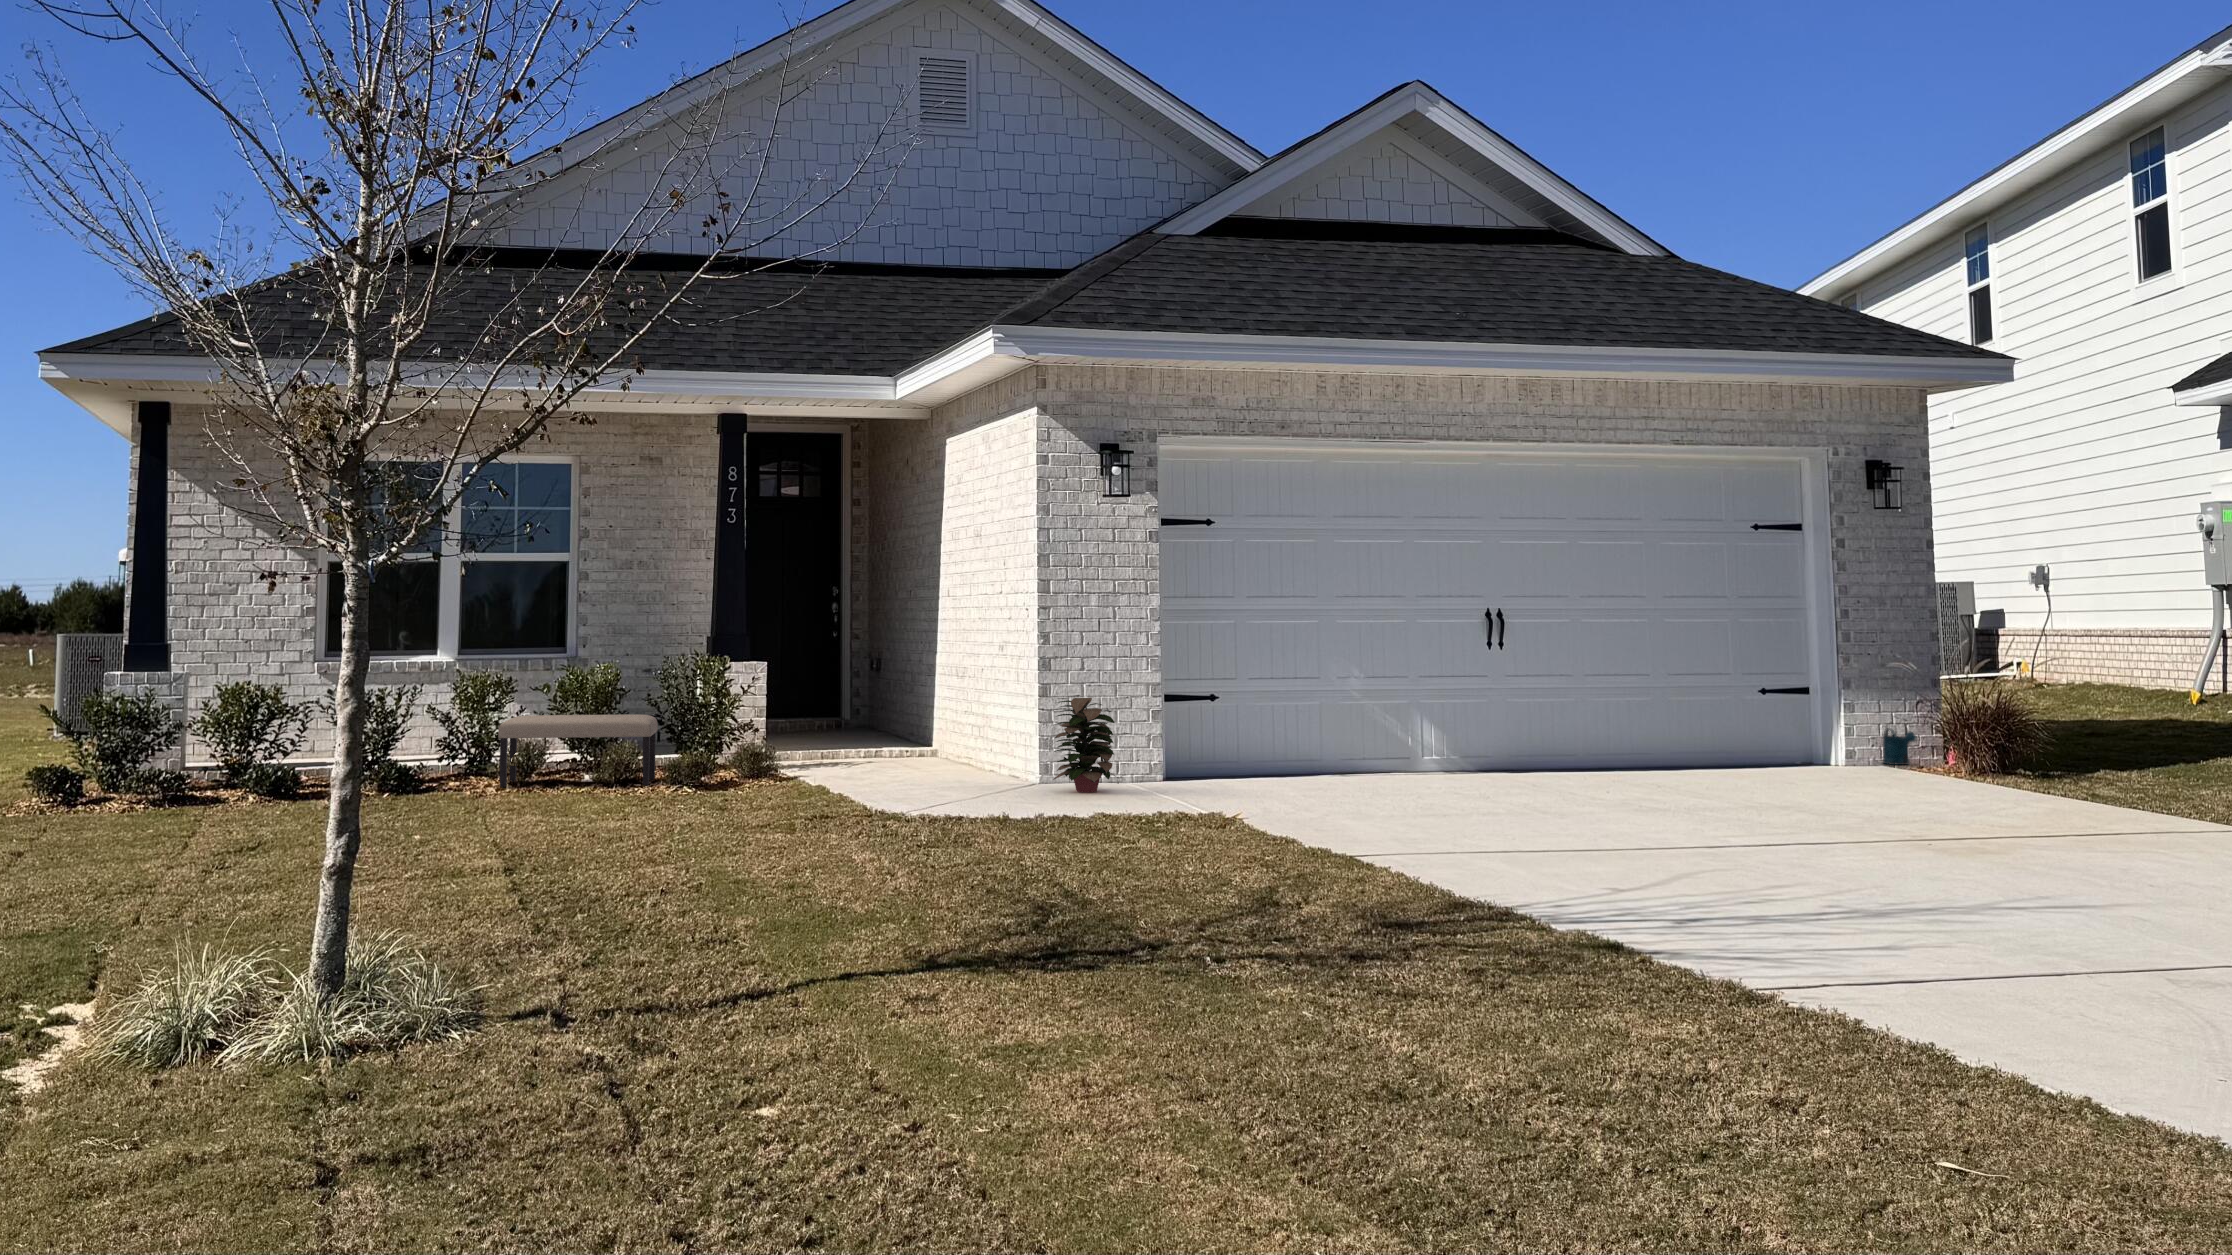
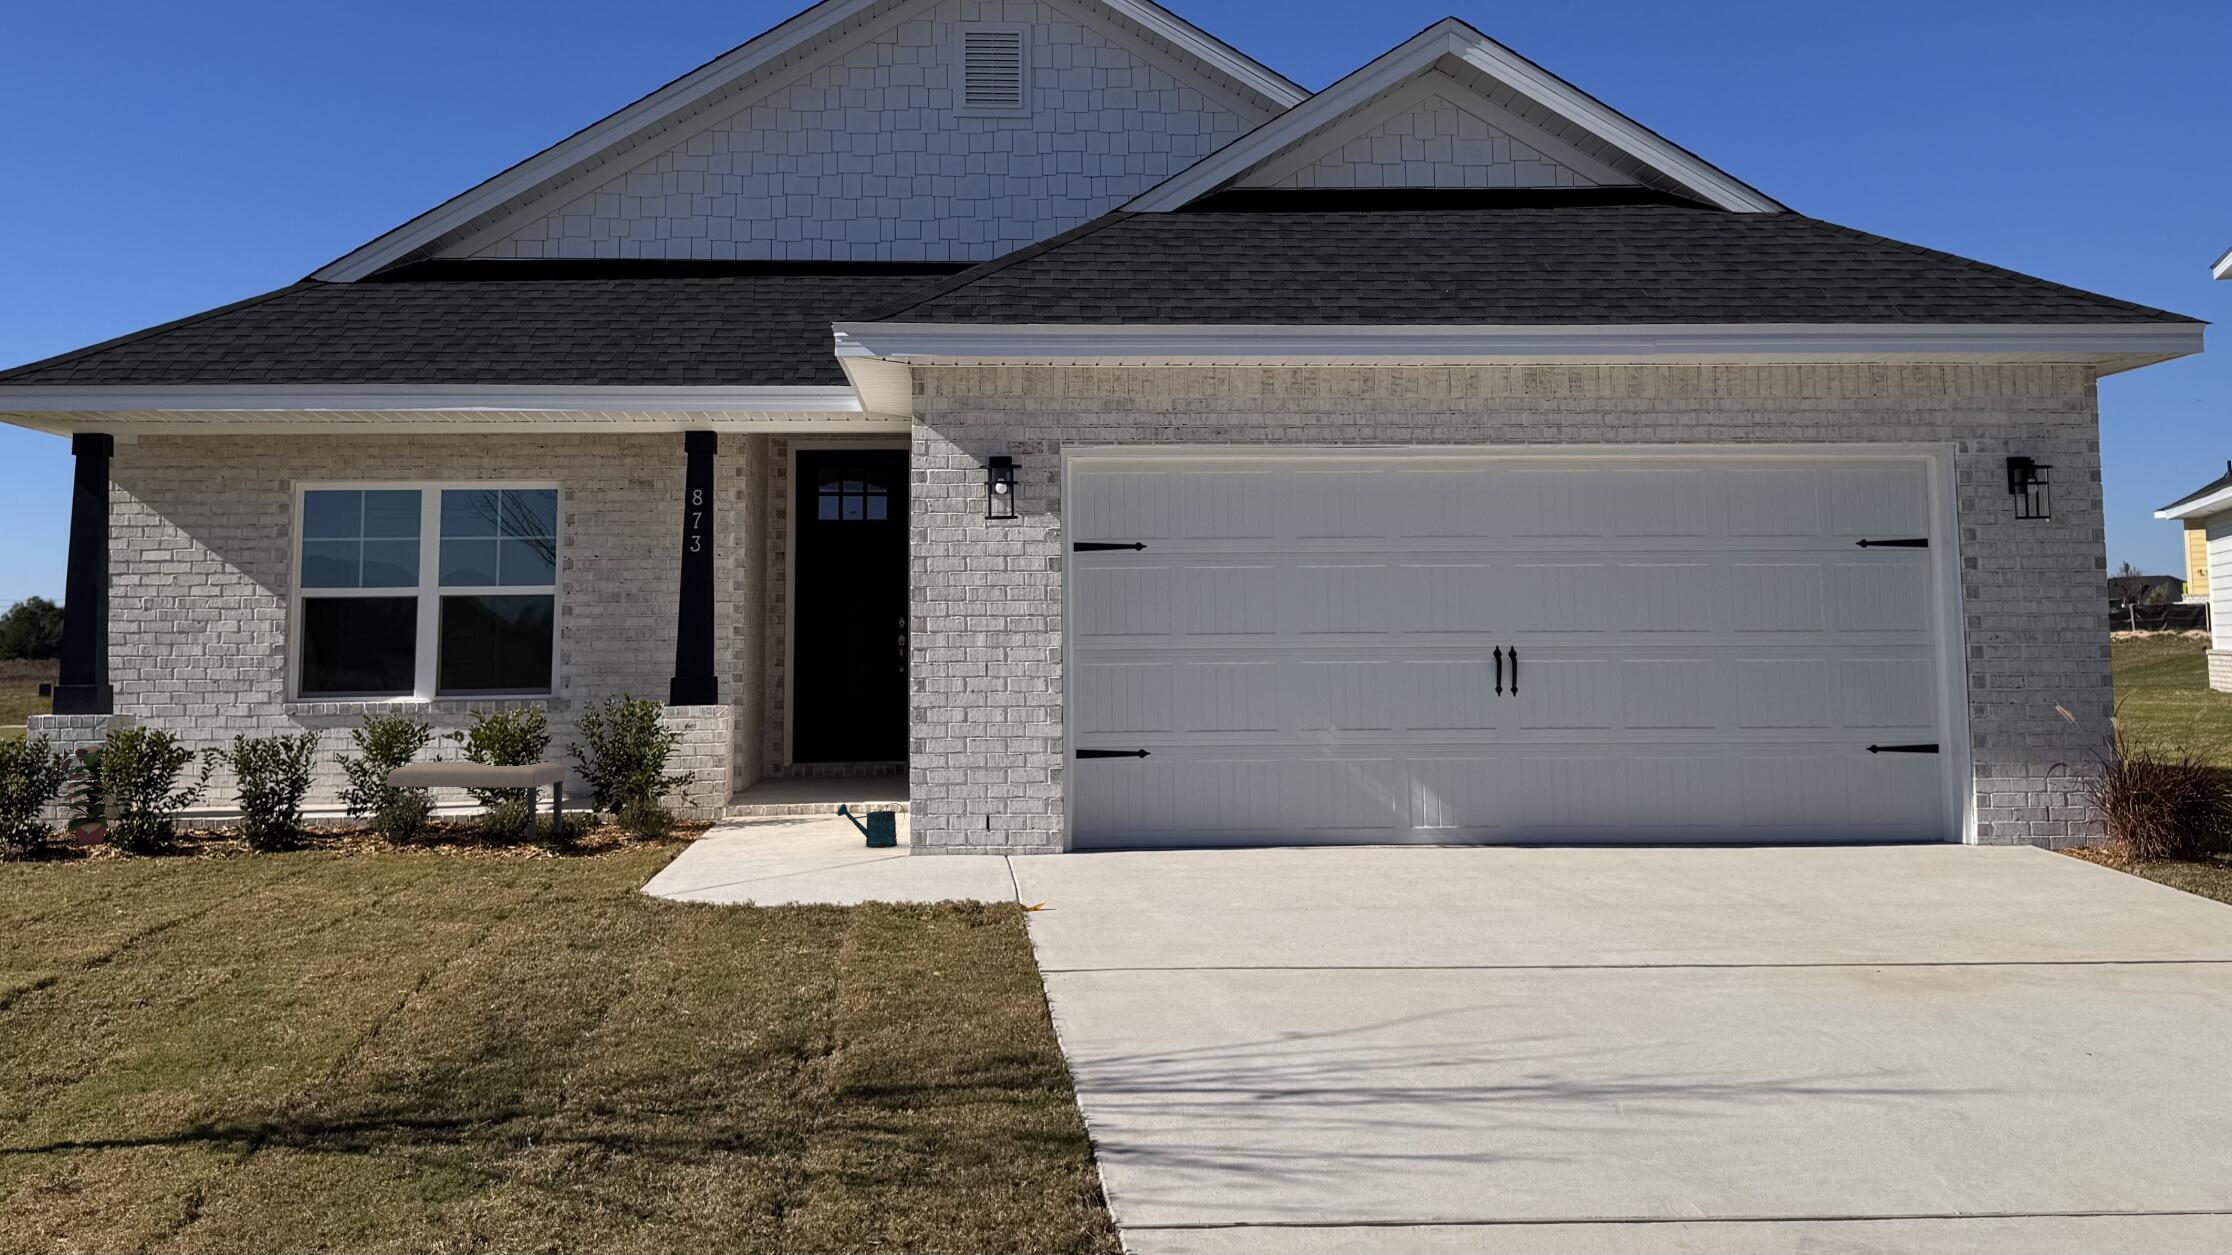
decorative plant: present [1053,698,1116,793] -> present [56,746,108,844]
watering can: present [1883,729,1916,765] -> present [837,803,905,848]

